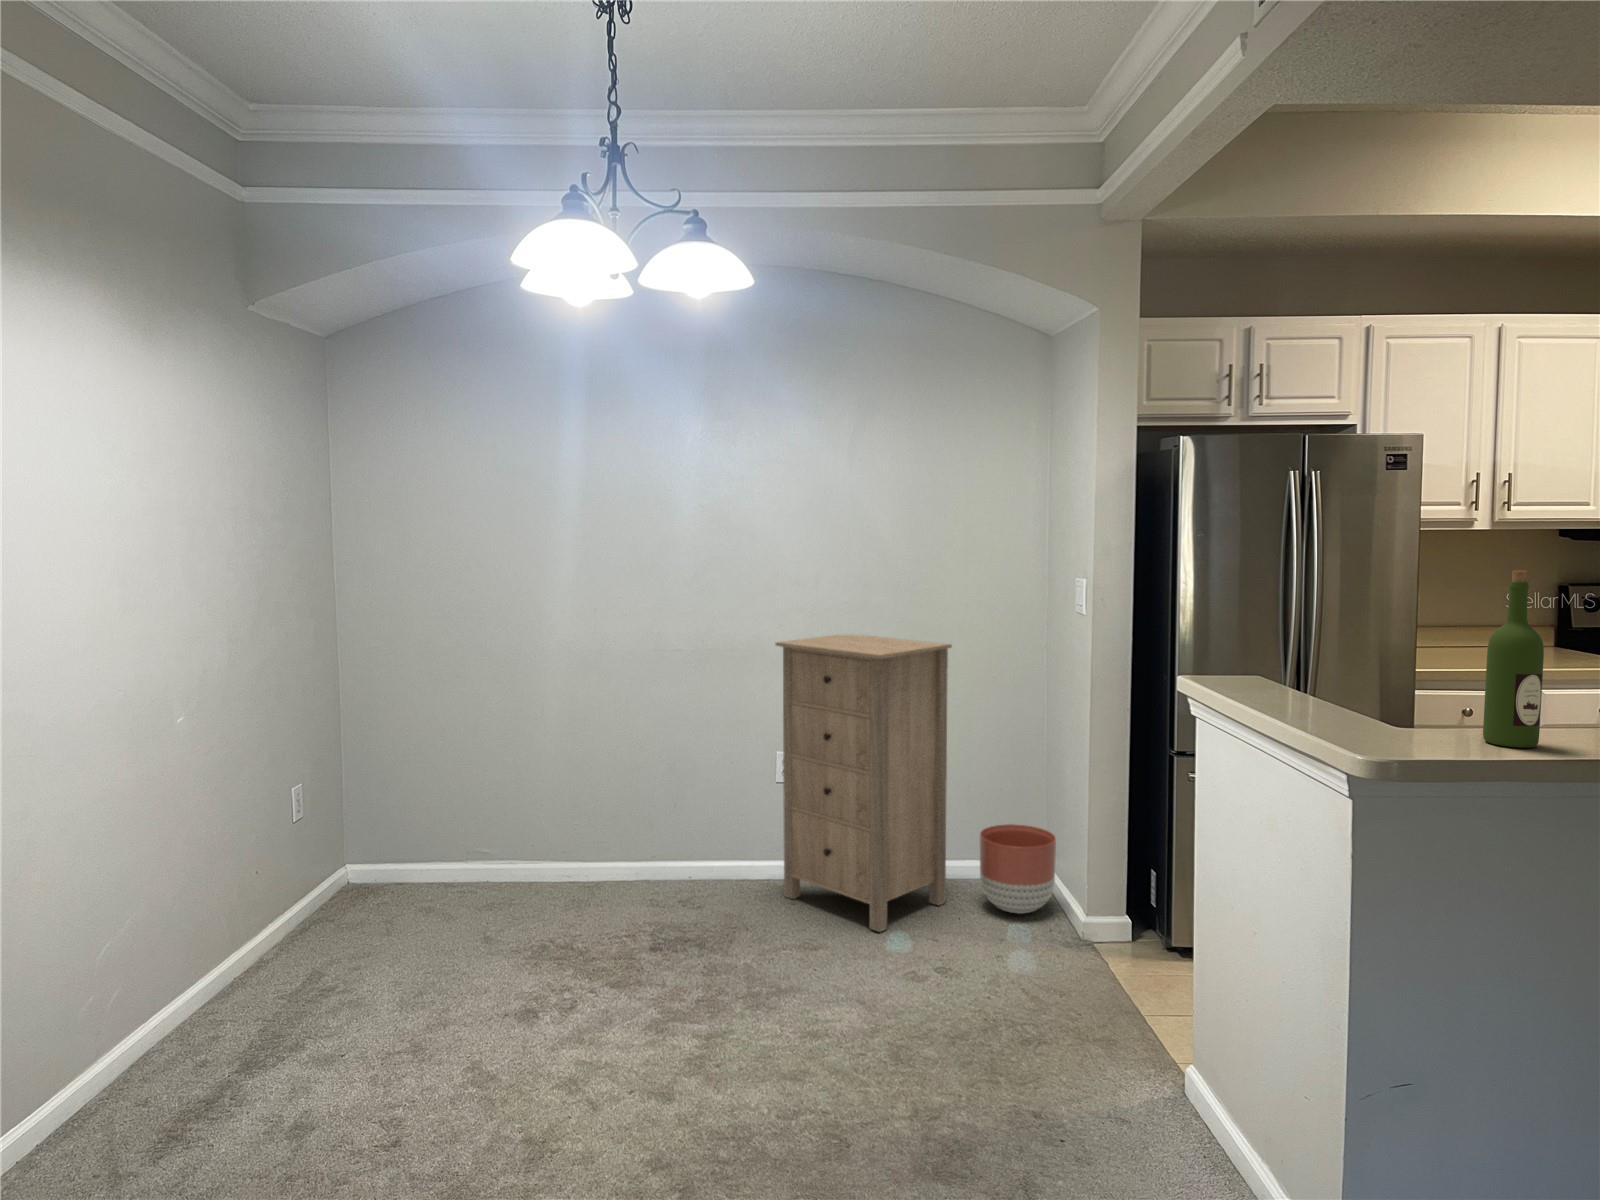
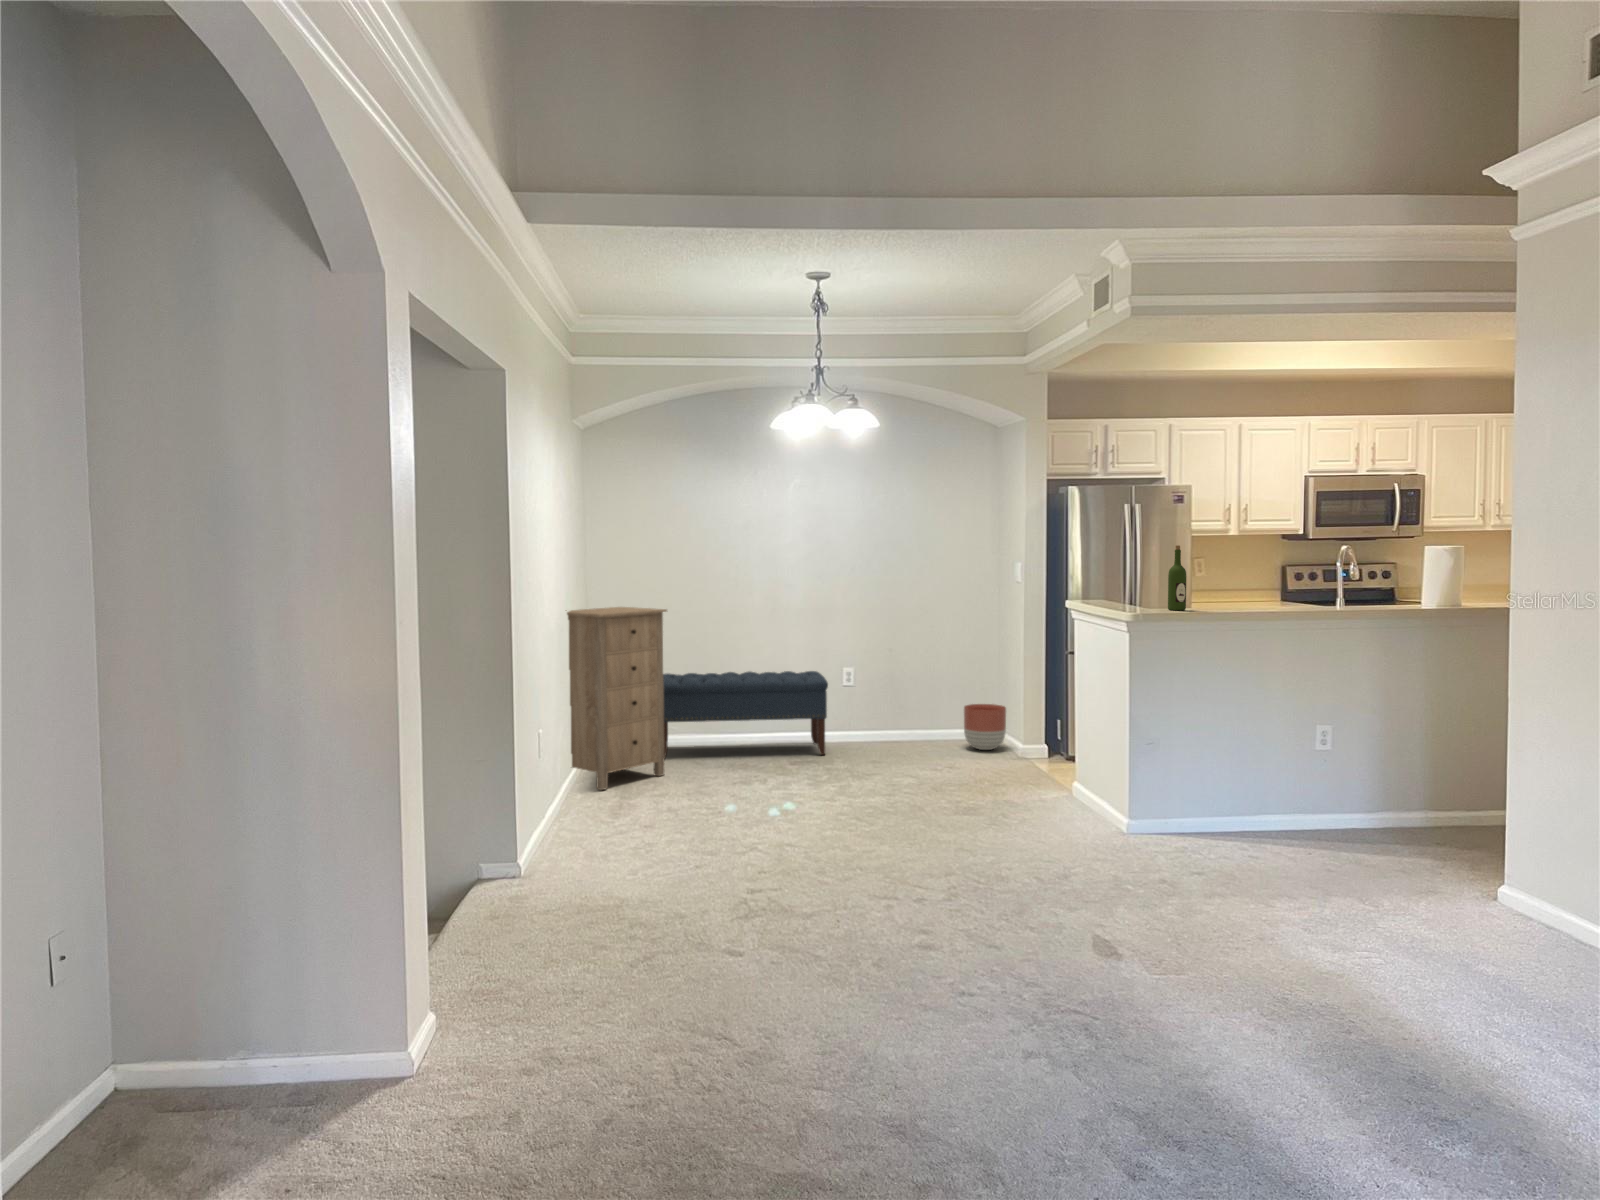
storage cabinet: present [775,633,952,932] -> present [567,607,667,790]
bench: none [422,761,734,926] -> present [663,671,828,758]

